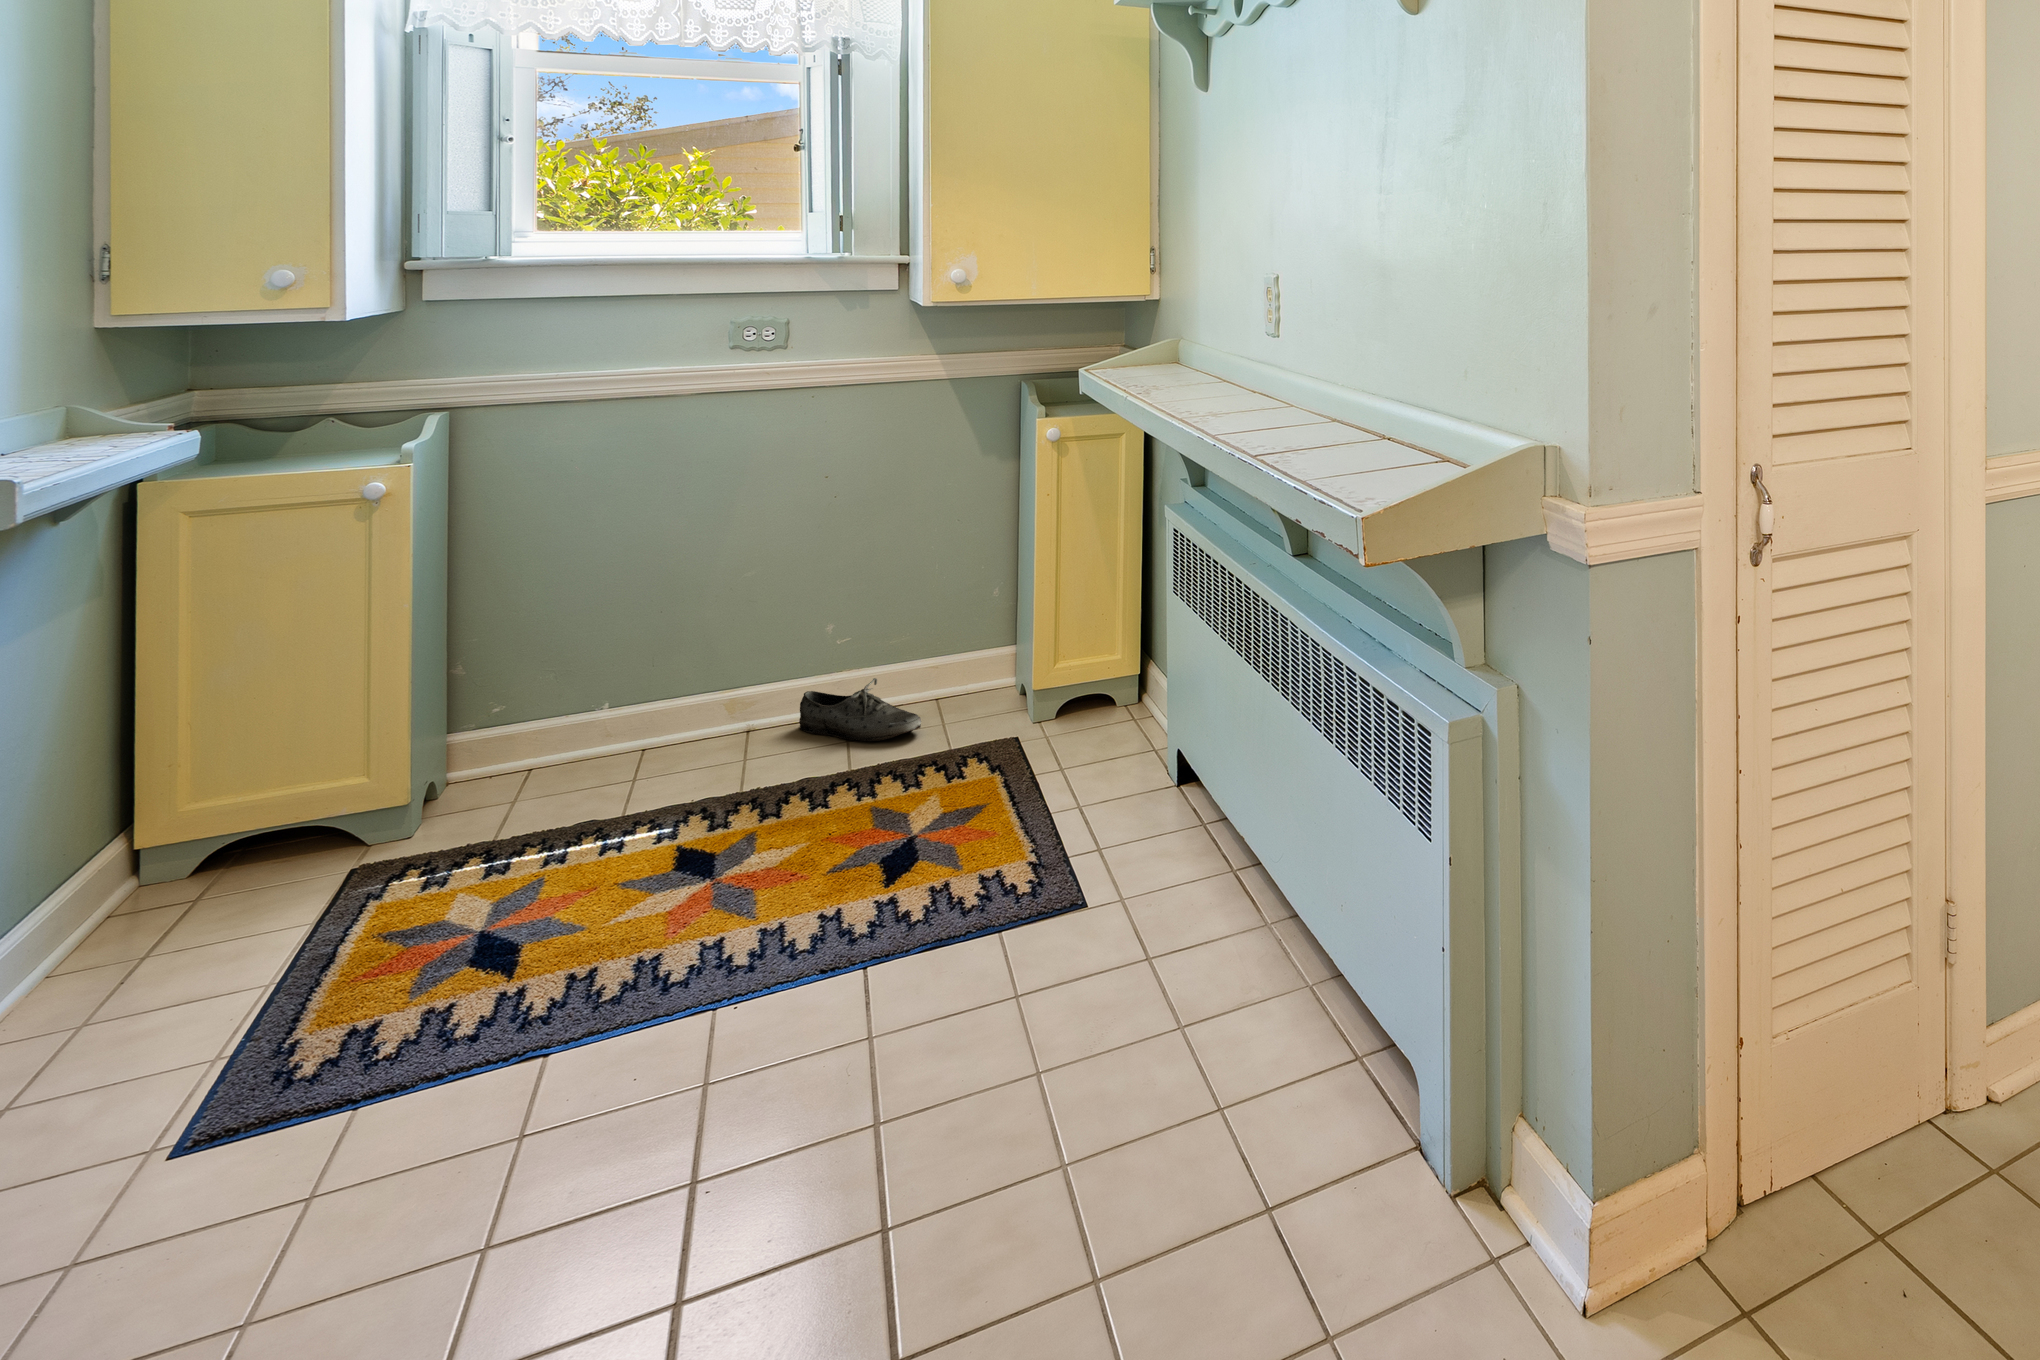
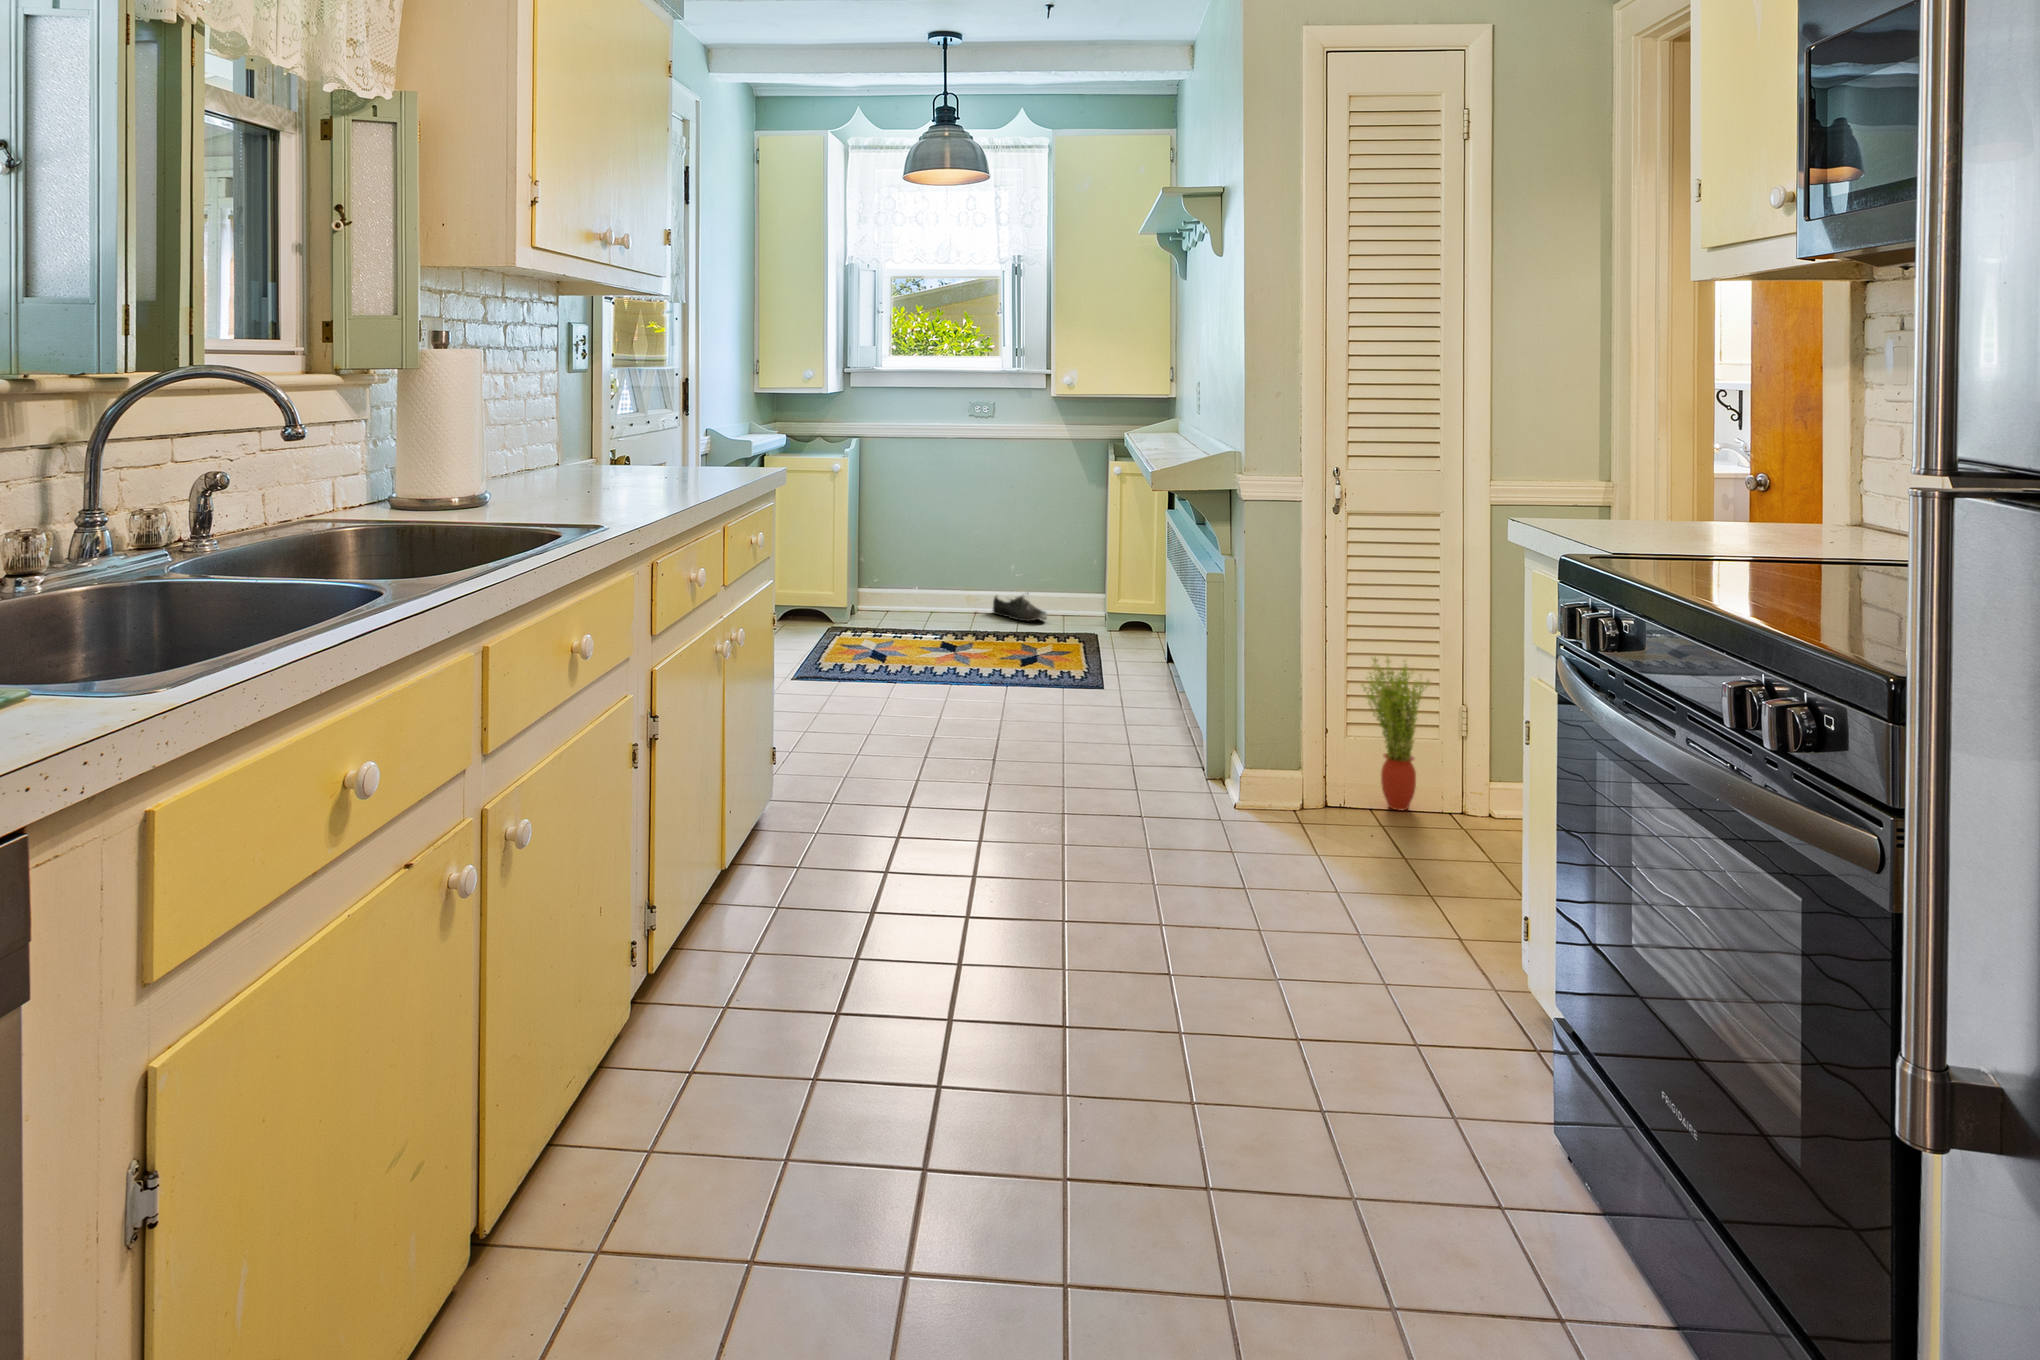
potted plant: none [1828,875,1963,1214] -> present [1363,658,1430,810]

